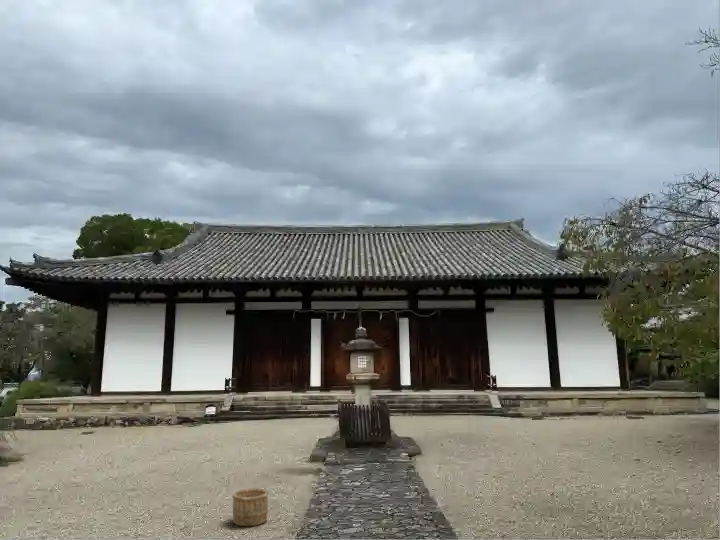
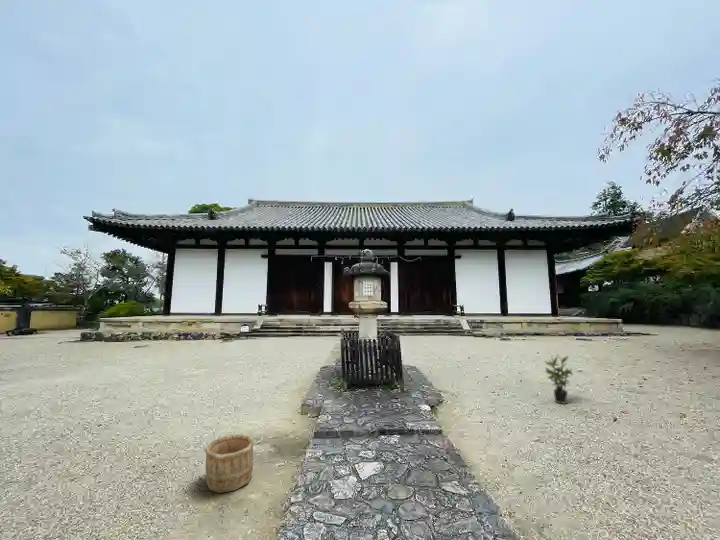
potted plant: none [536,428,563,477] -> present [546,355,573,404]

